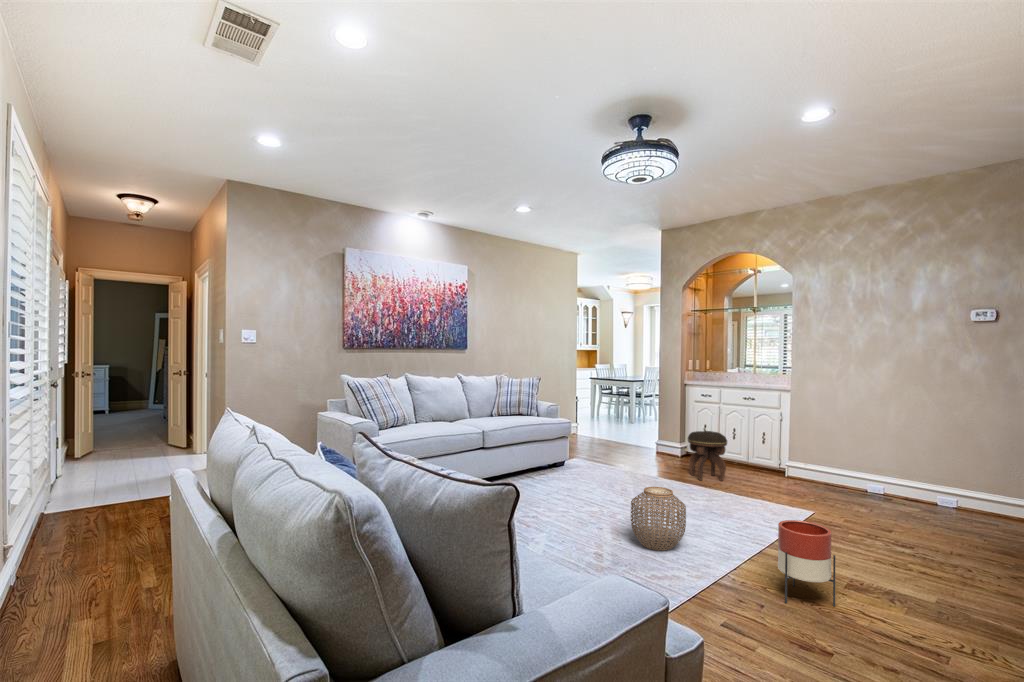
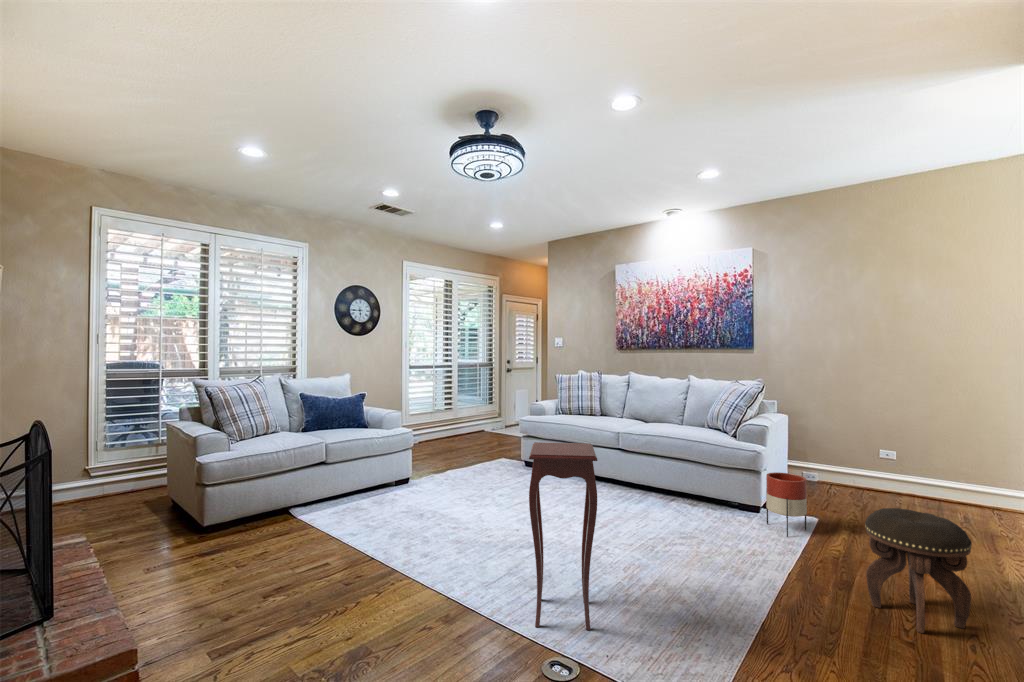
side table: none [730,420,785,542] -> present [529,442,597,630]
woven basket: present [631,487,686,551] -> none [460,487,517,556]
planter: present [778,520,835,606] -> present [766,473,807,537]

